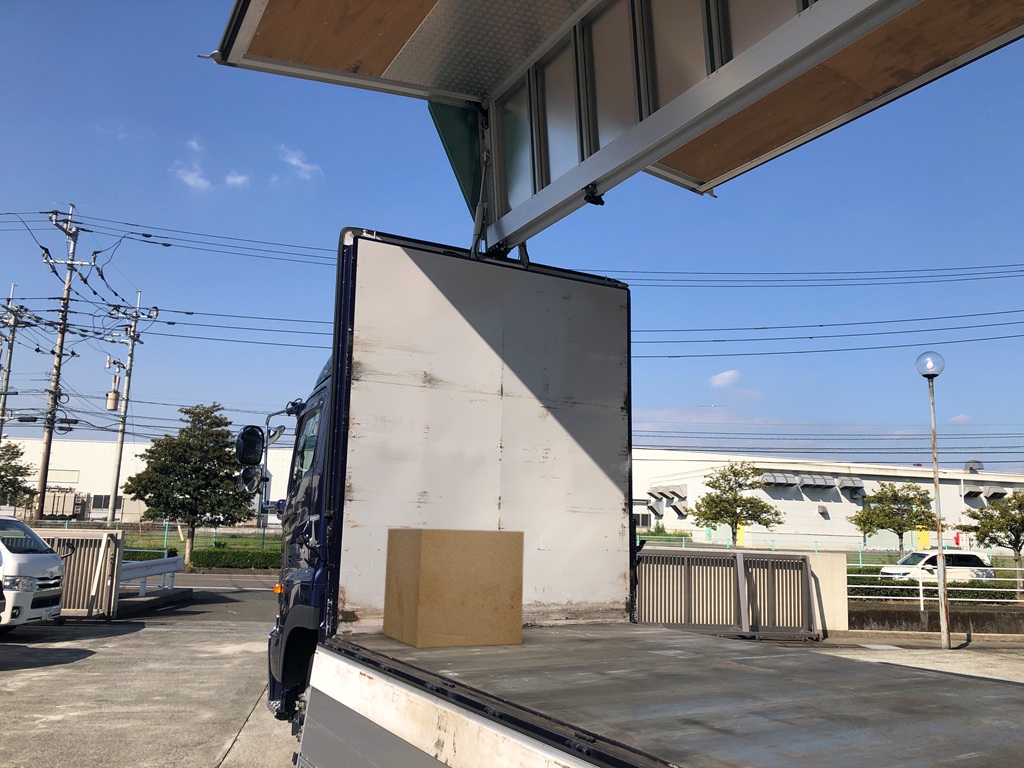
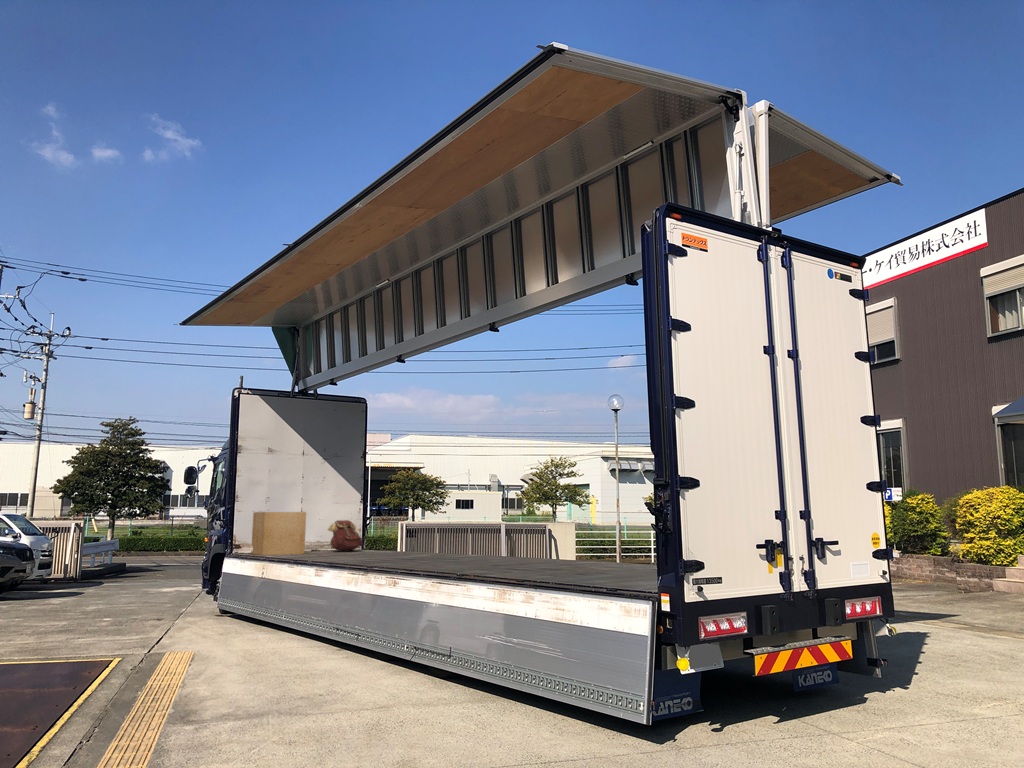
backpack: none [558,553,643,632] -> present [328,520,362,551]

